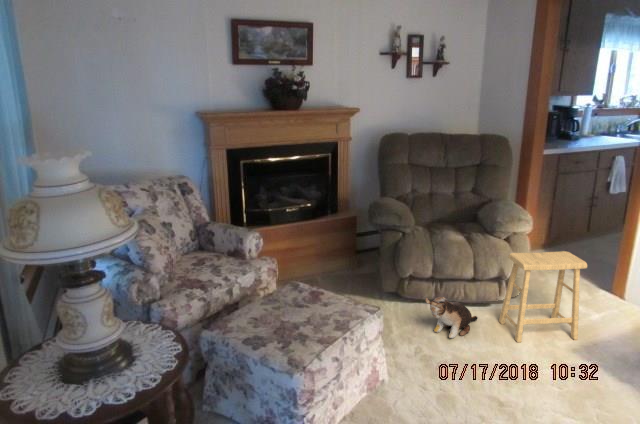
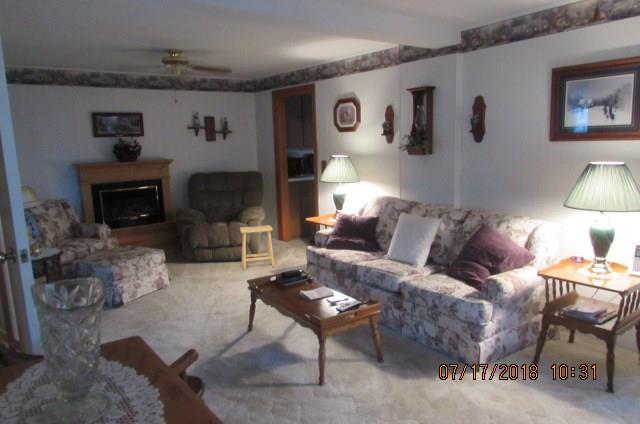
plush toy: present [426,297,477,338] -> none [196,250,231,271]

